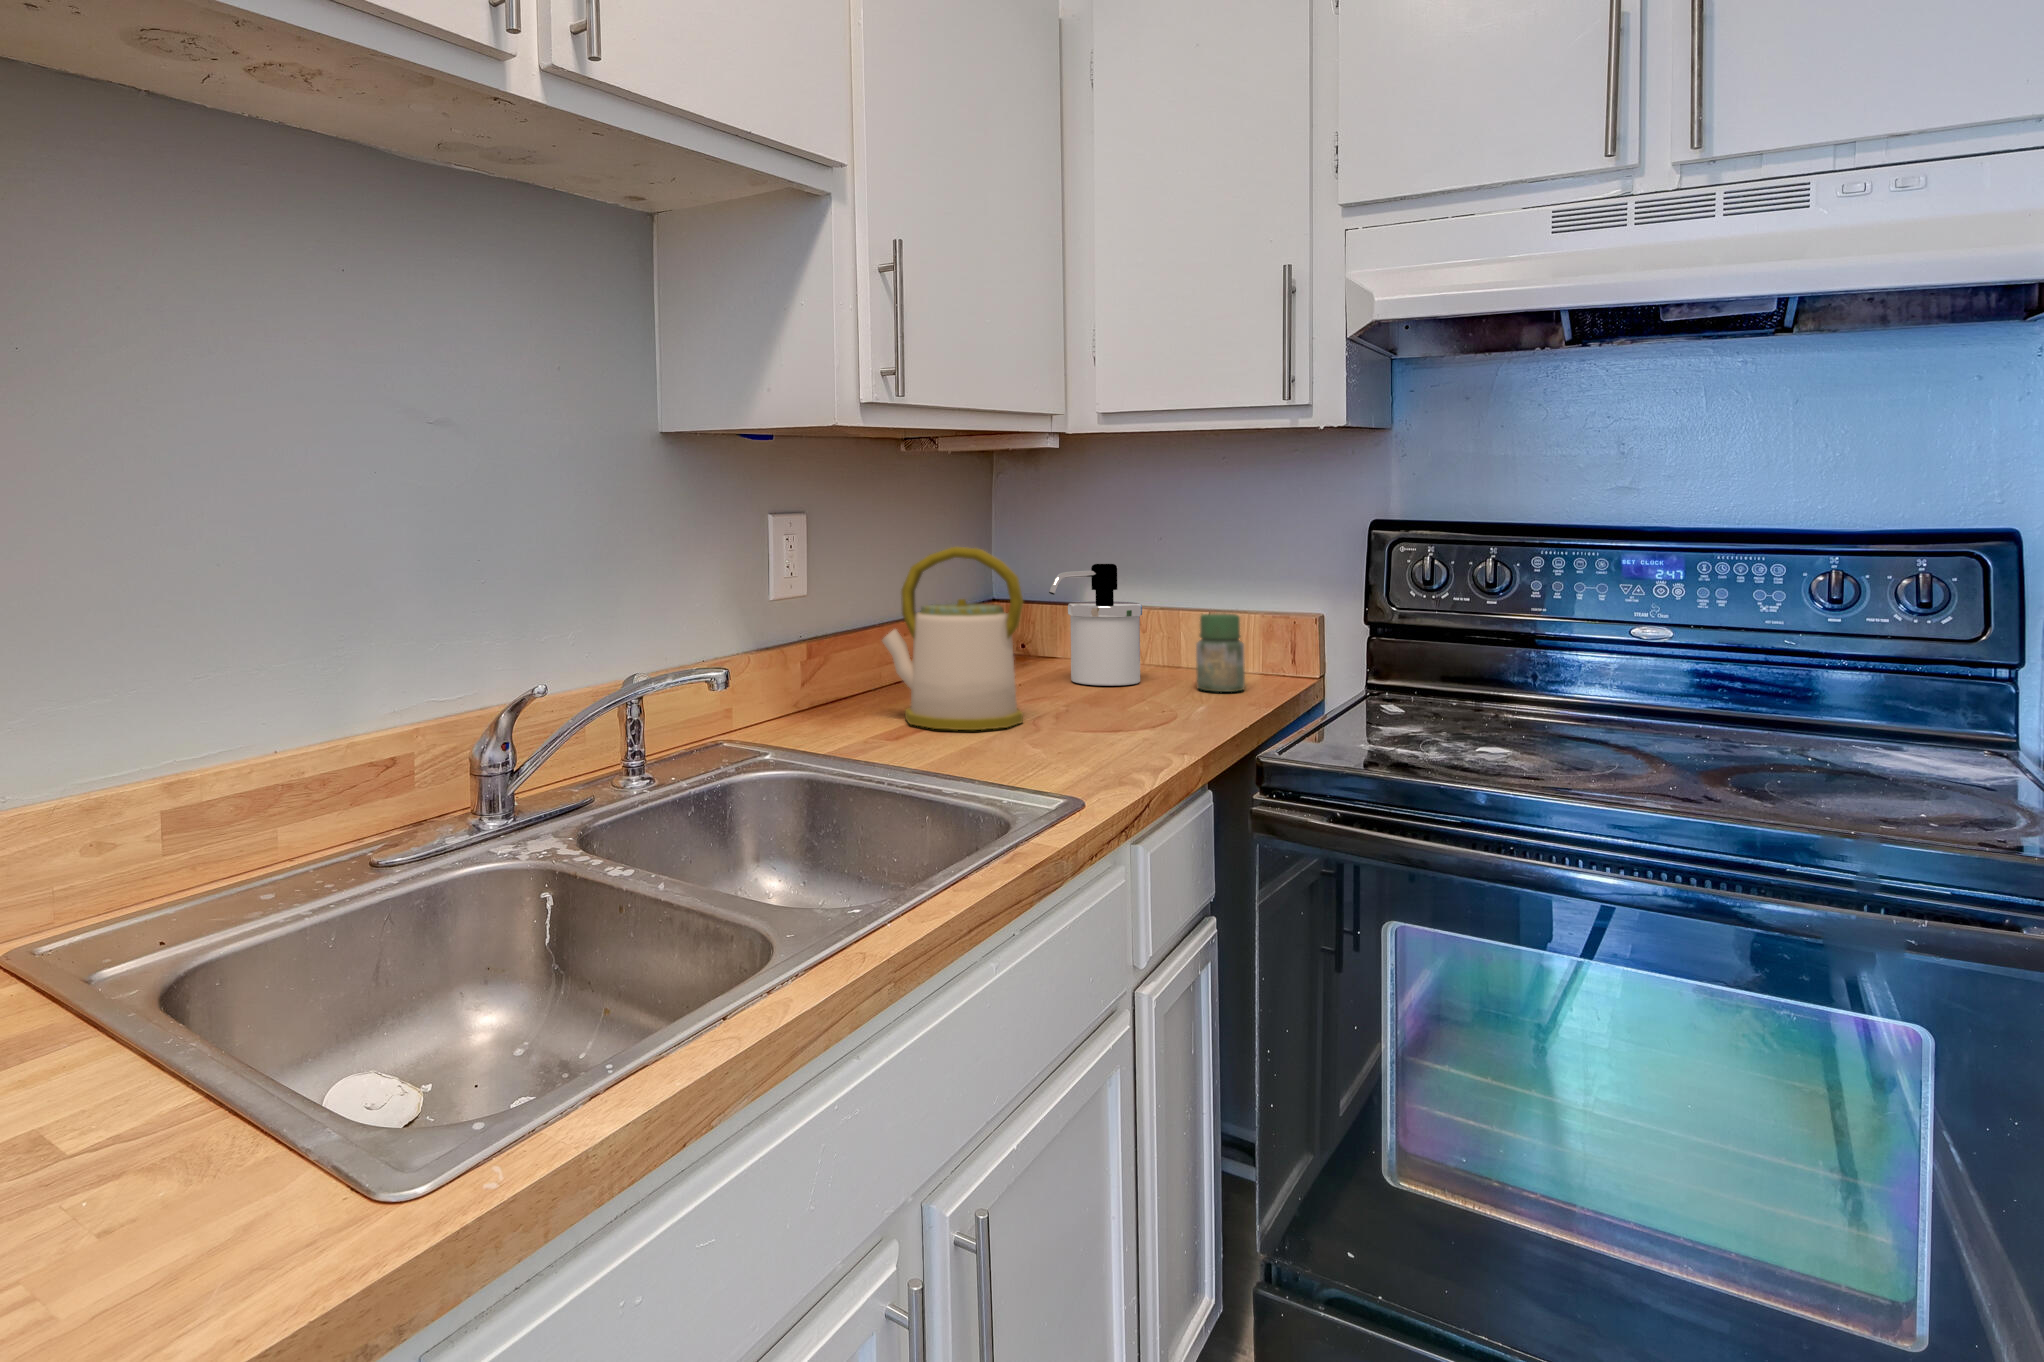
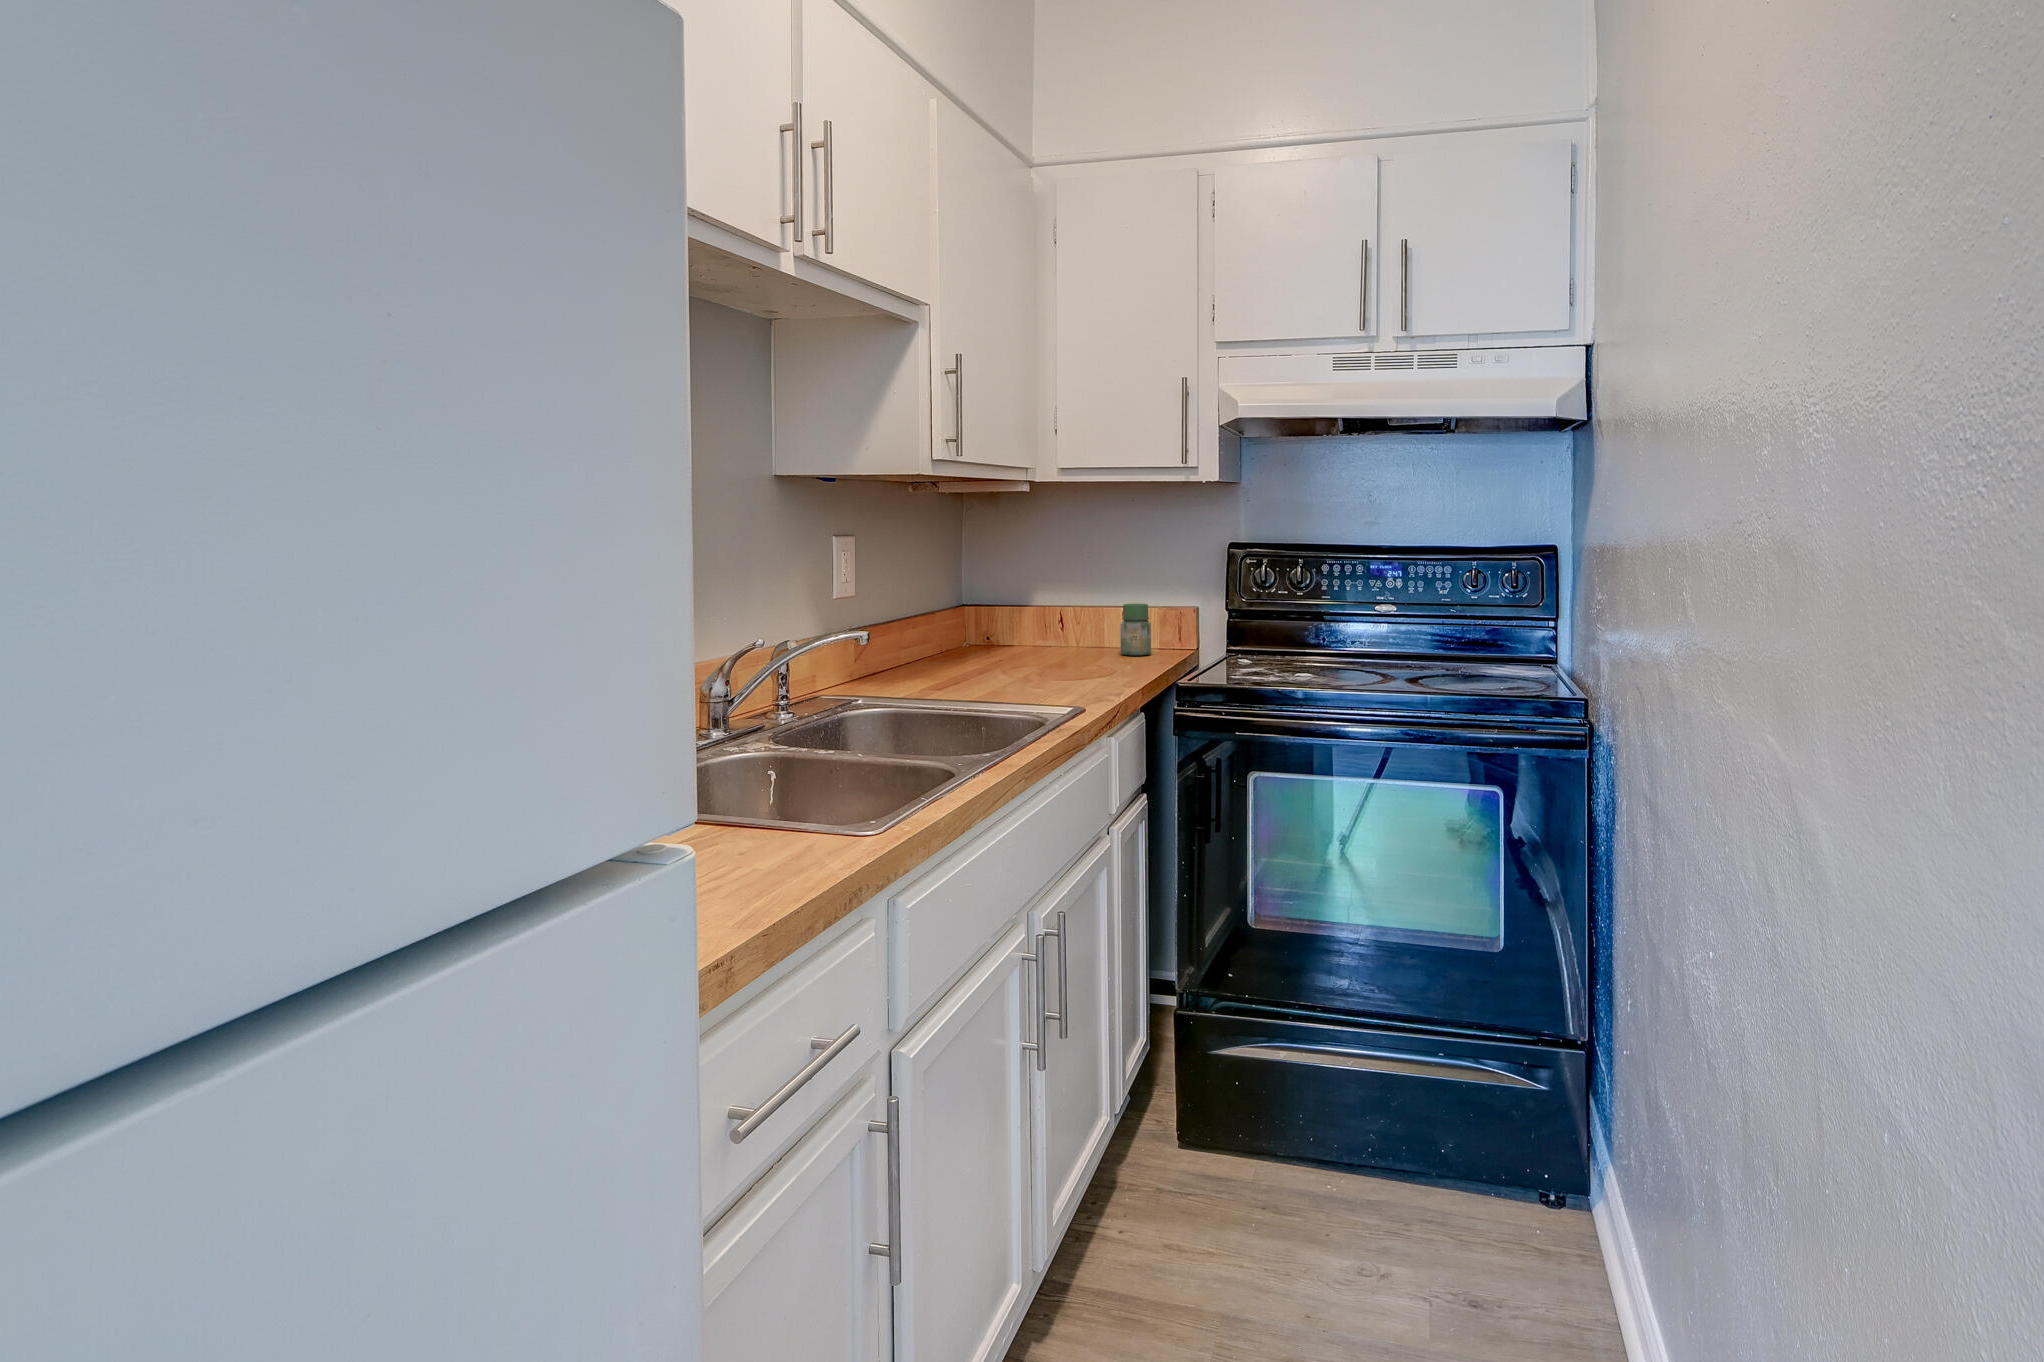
kettle: present [882,547,1023,730] -> none [924,558,1020,680]
soap dispenser: present [1049,564,1142,686] -> none [1025,571,1084,654]

